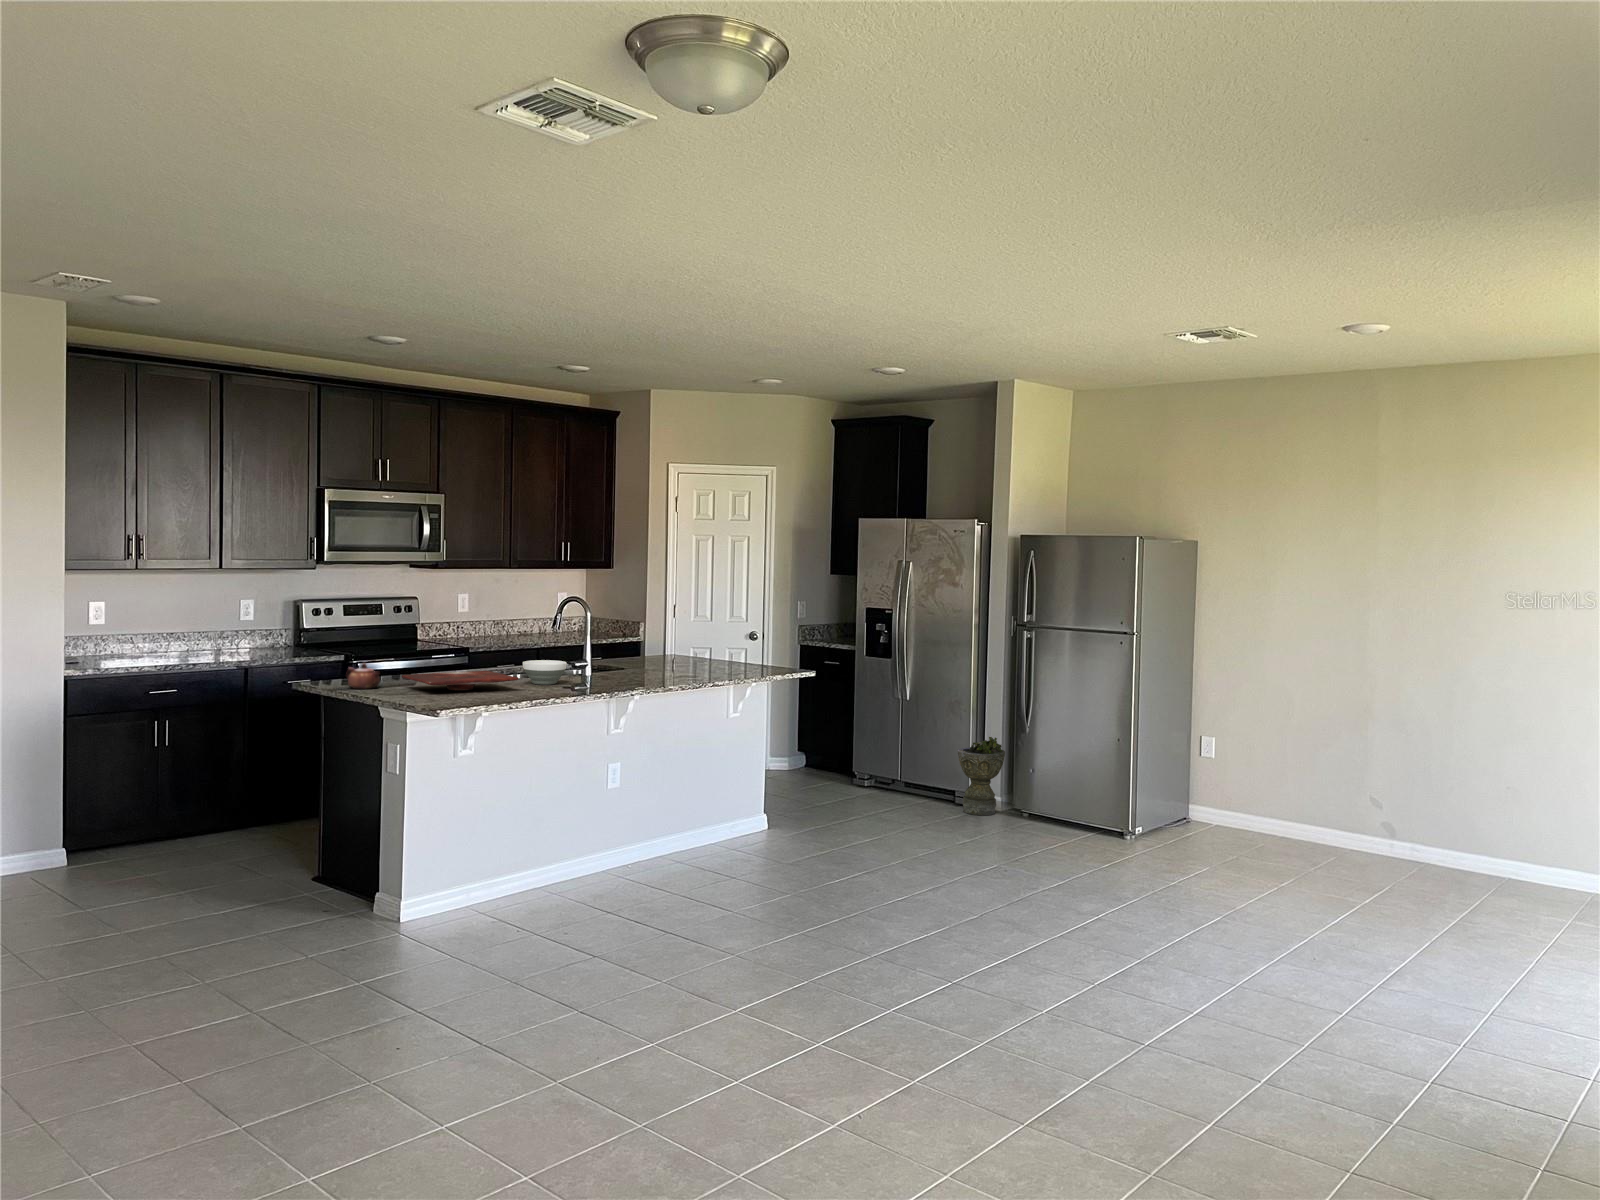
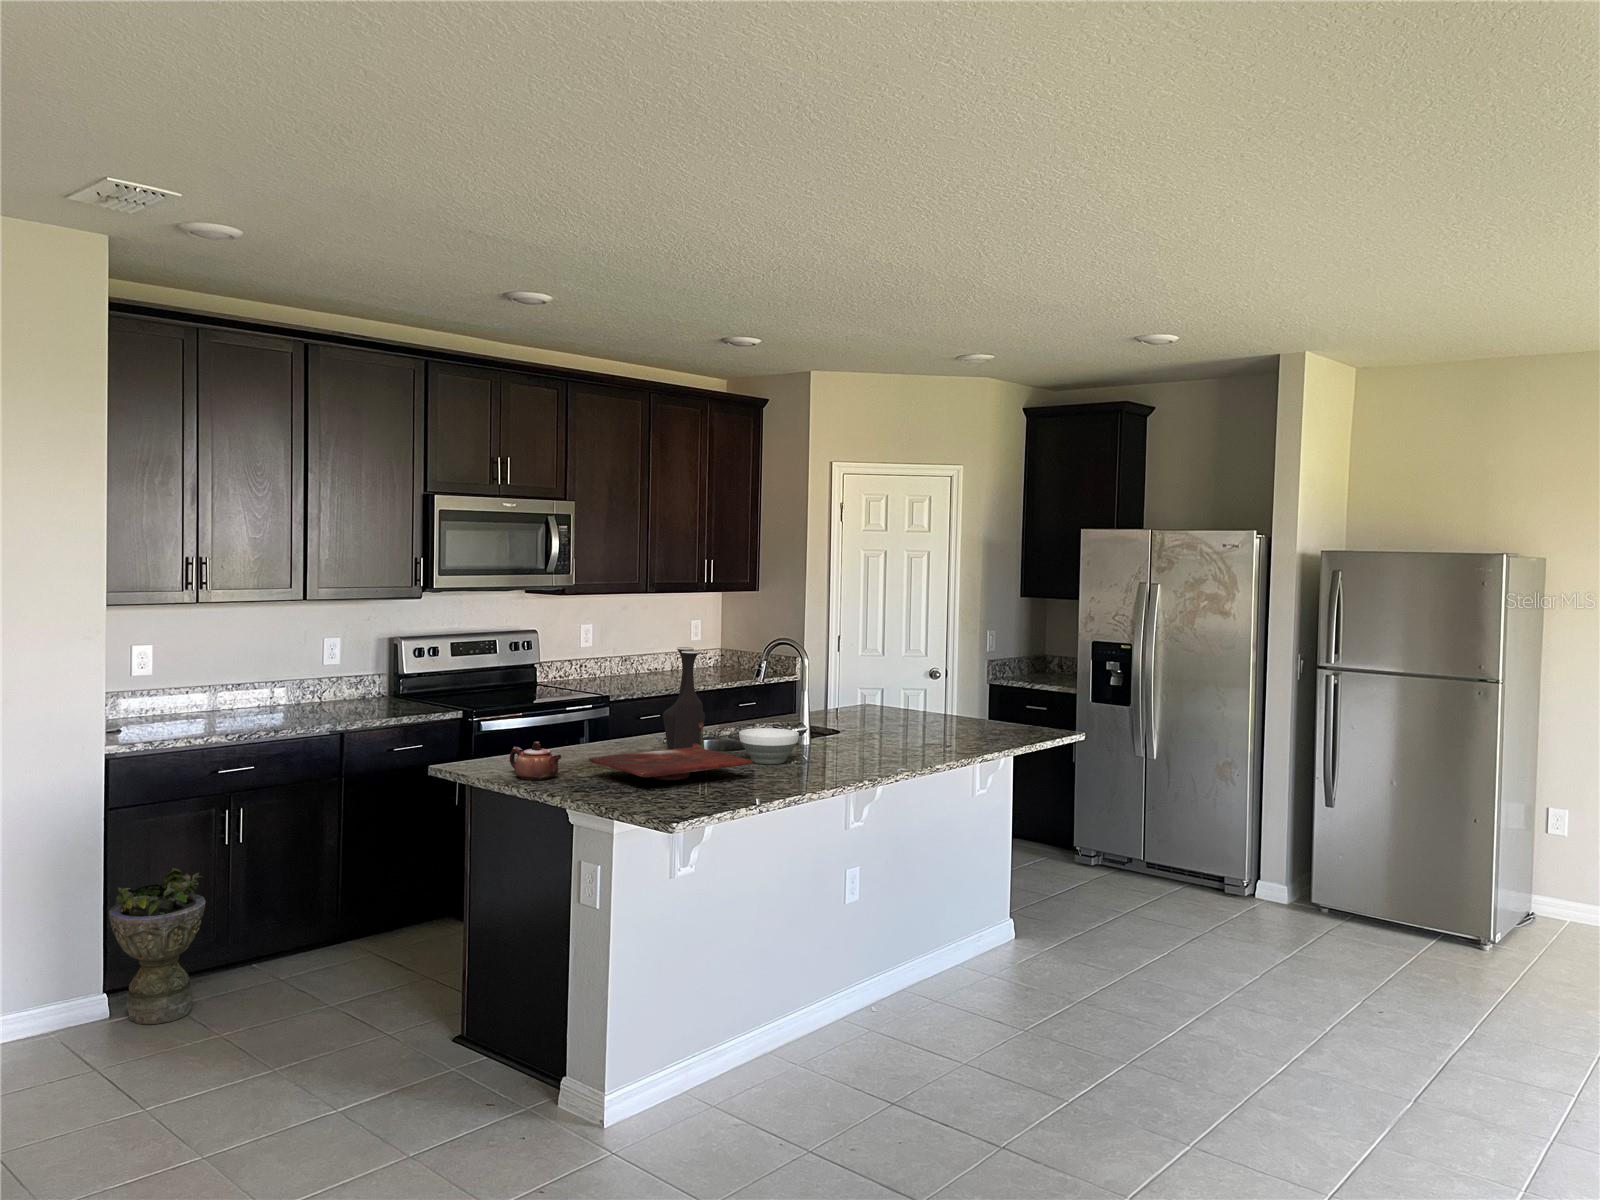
vase: none [474,602,507,681] -> present [663,647,706,750]
planter: present [958,737,1005,815] -> present [109,868,206,1024]

